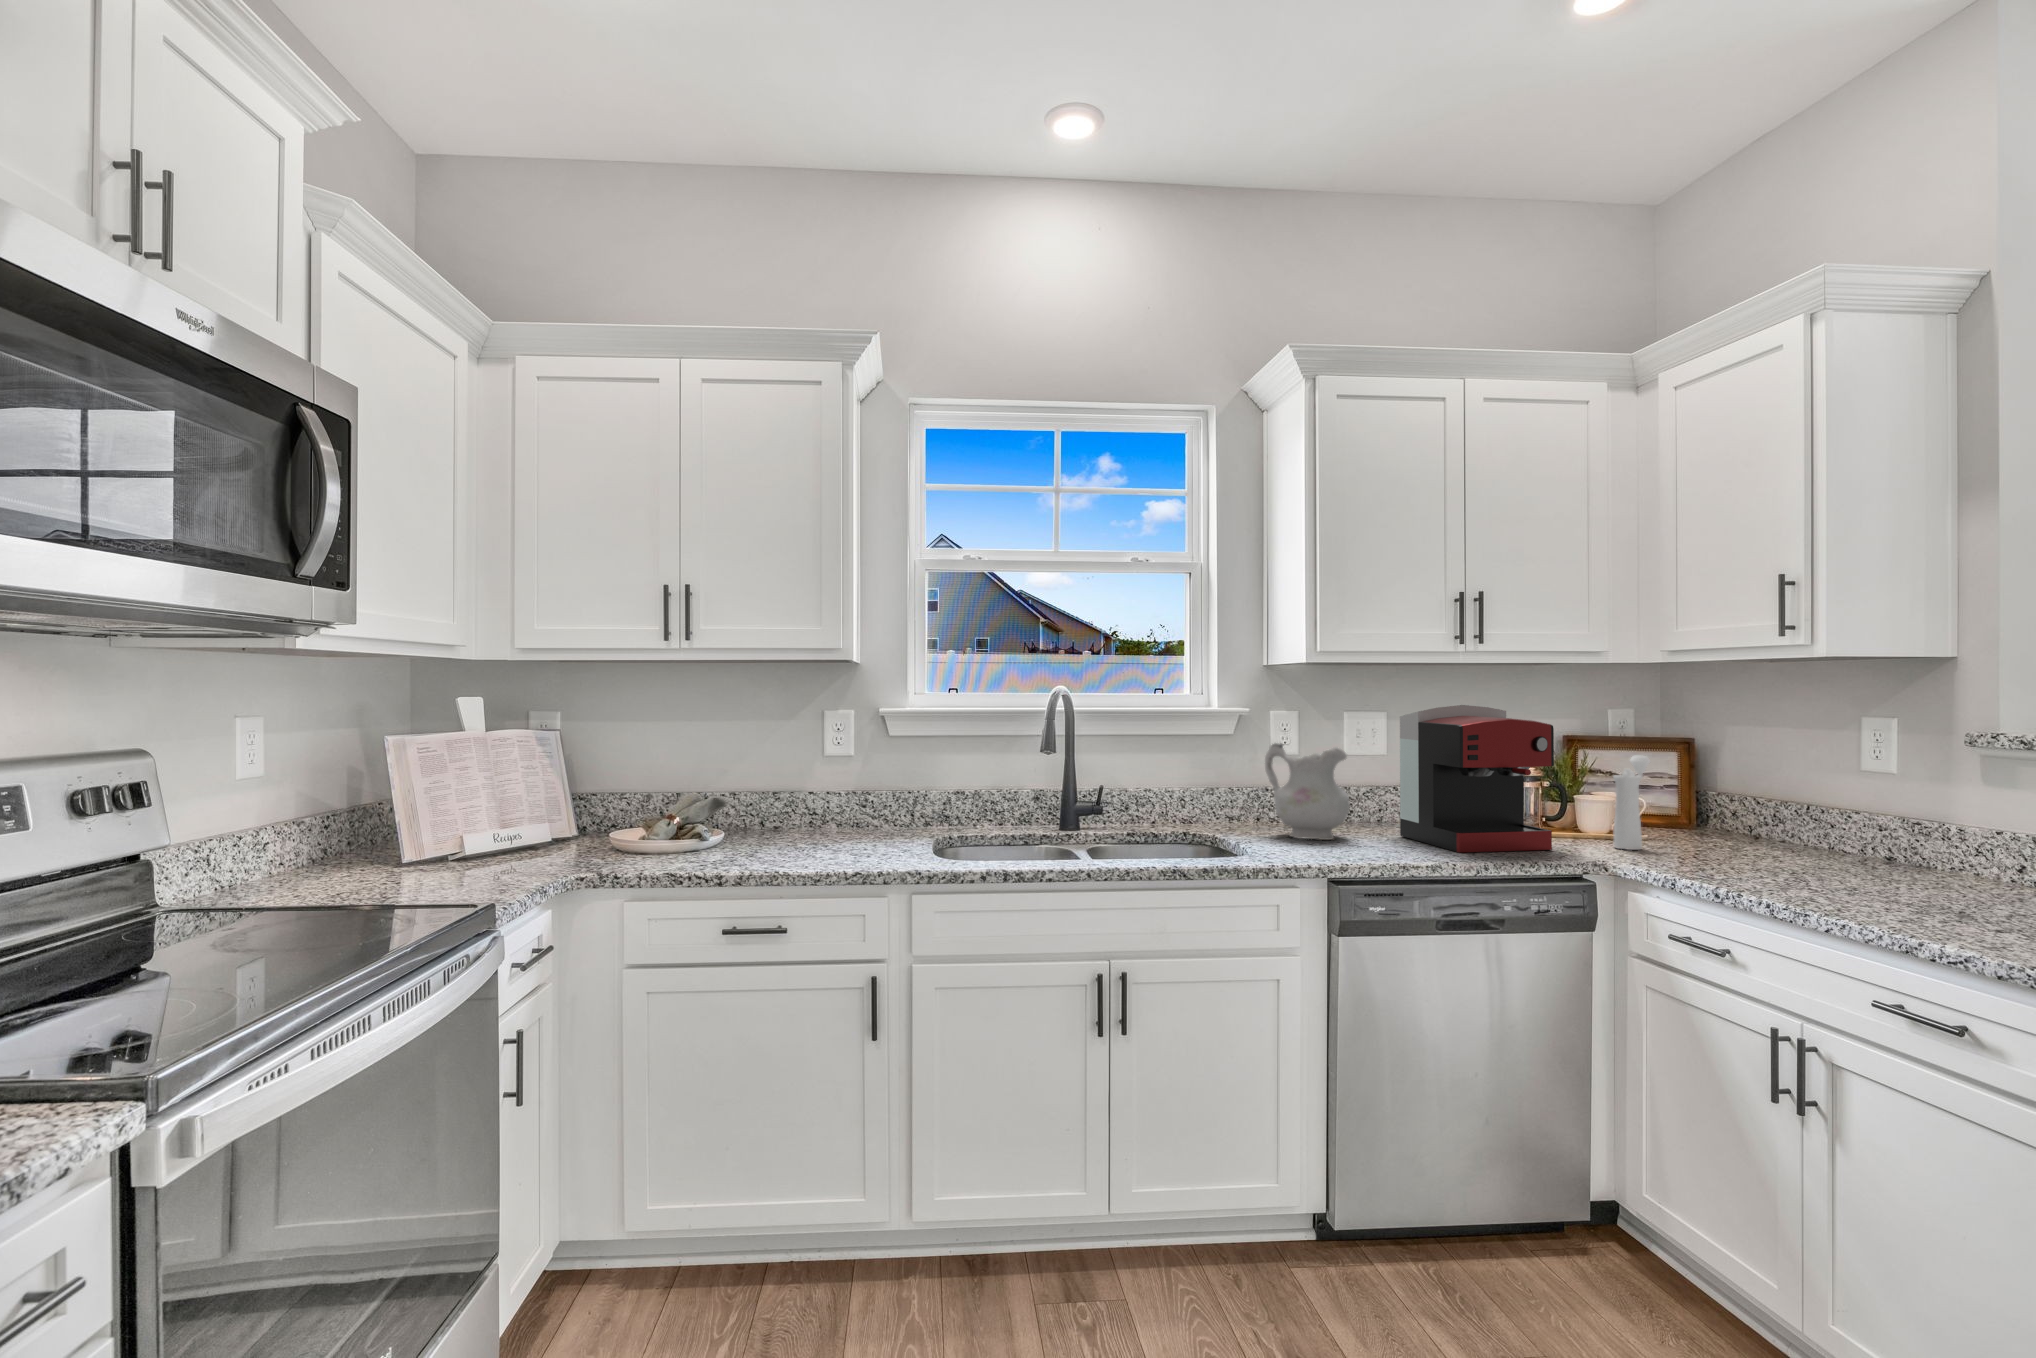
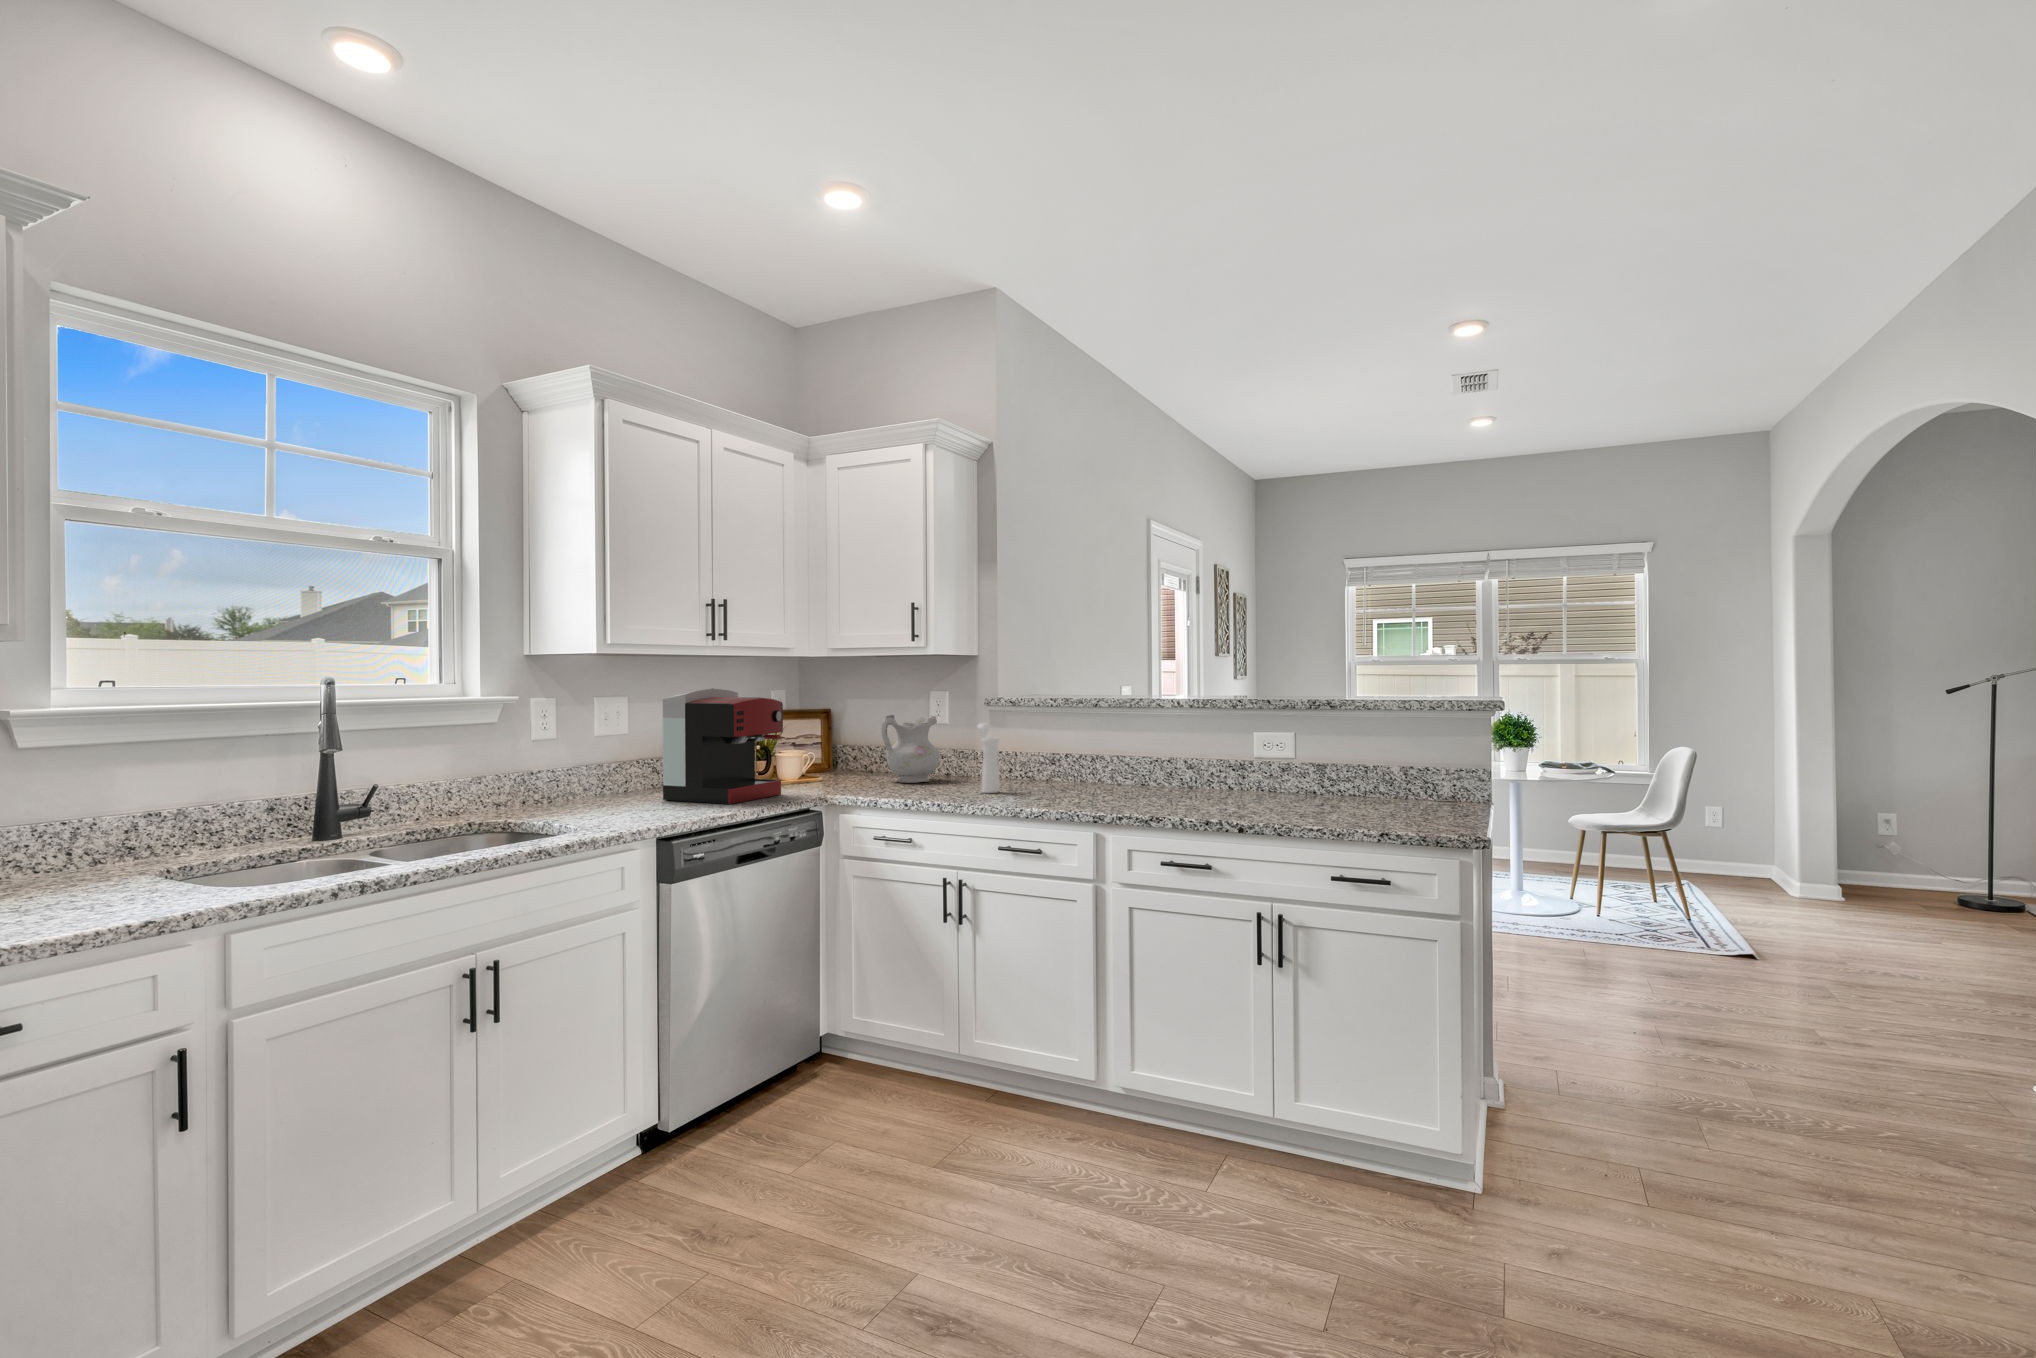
ceramic pitcher: present [1265,743,1350,840] -> present [881,715,939,783]
pepper mill: present [1614,756,1650,850] -> present [978,723,1000,793]

